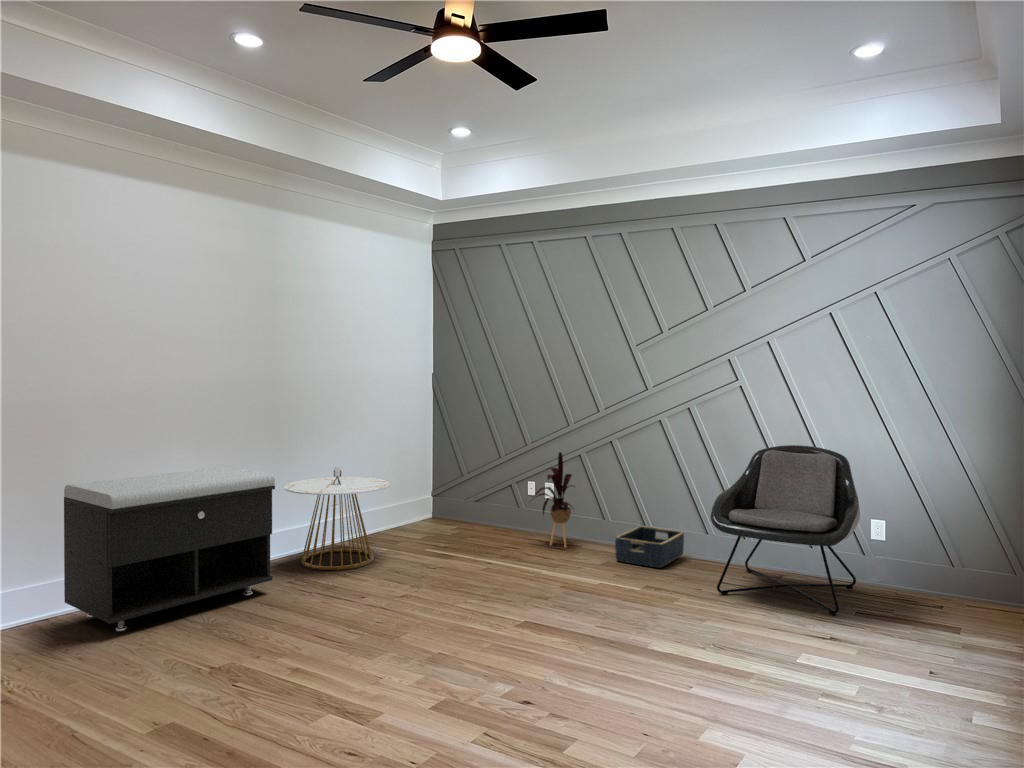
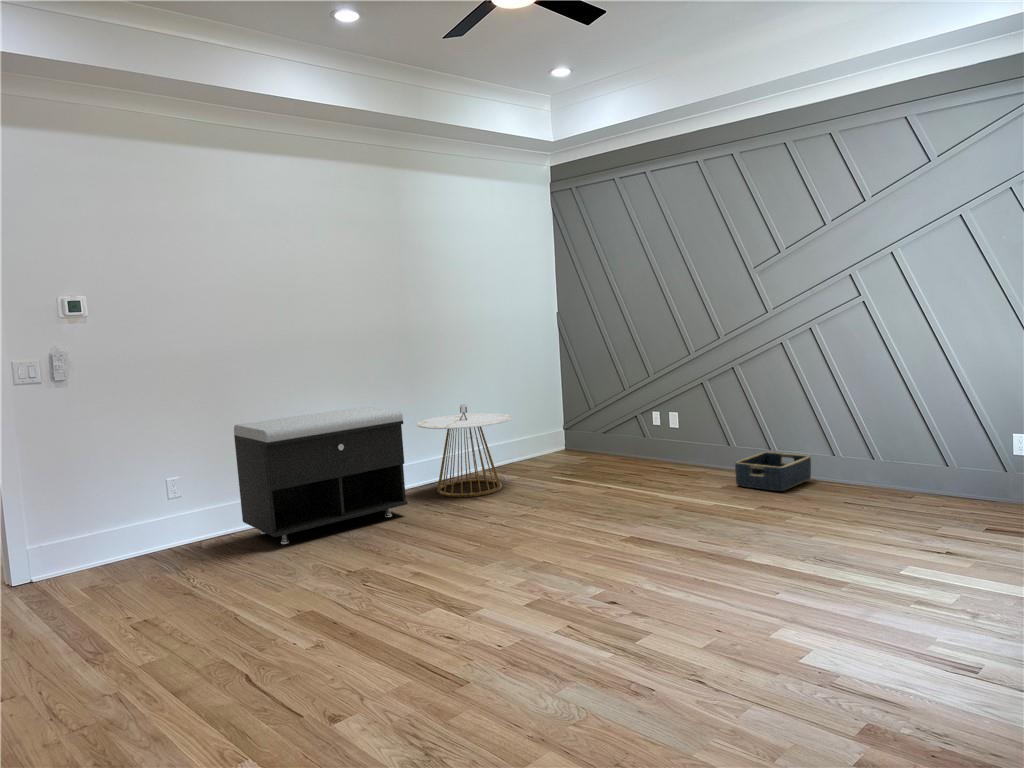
lounge chair: present [711,445,860,615] -> none [825,359,998,533]
house plant: present [535,452,575,548] -> none [649,381,696,475]

